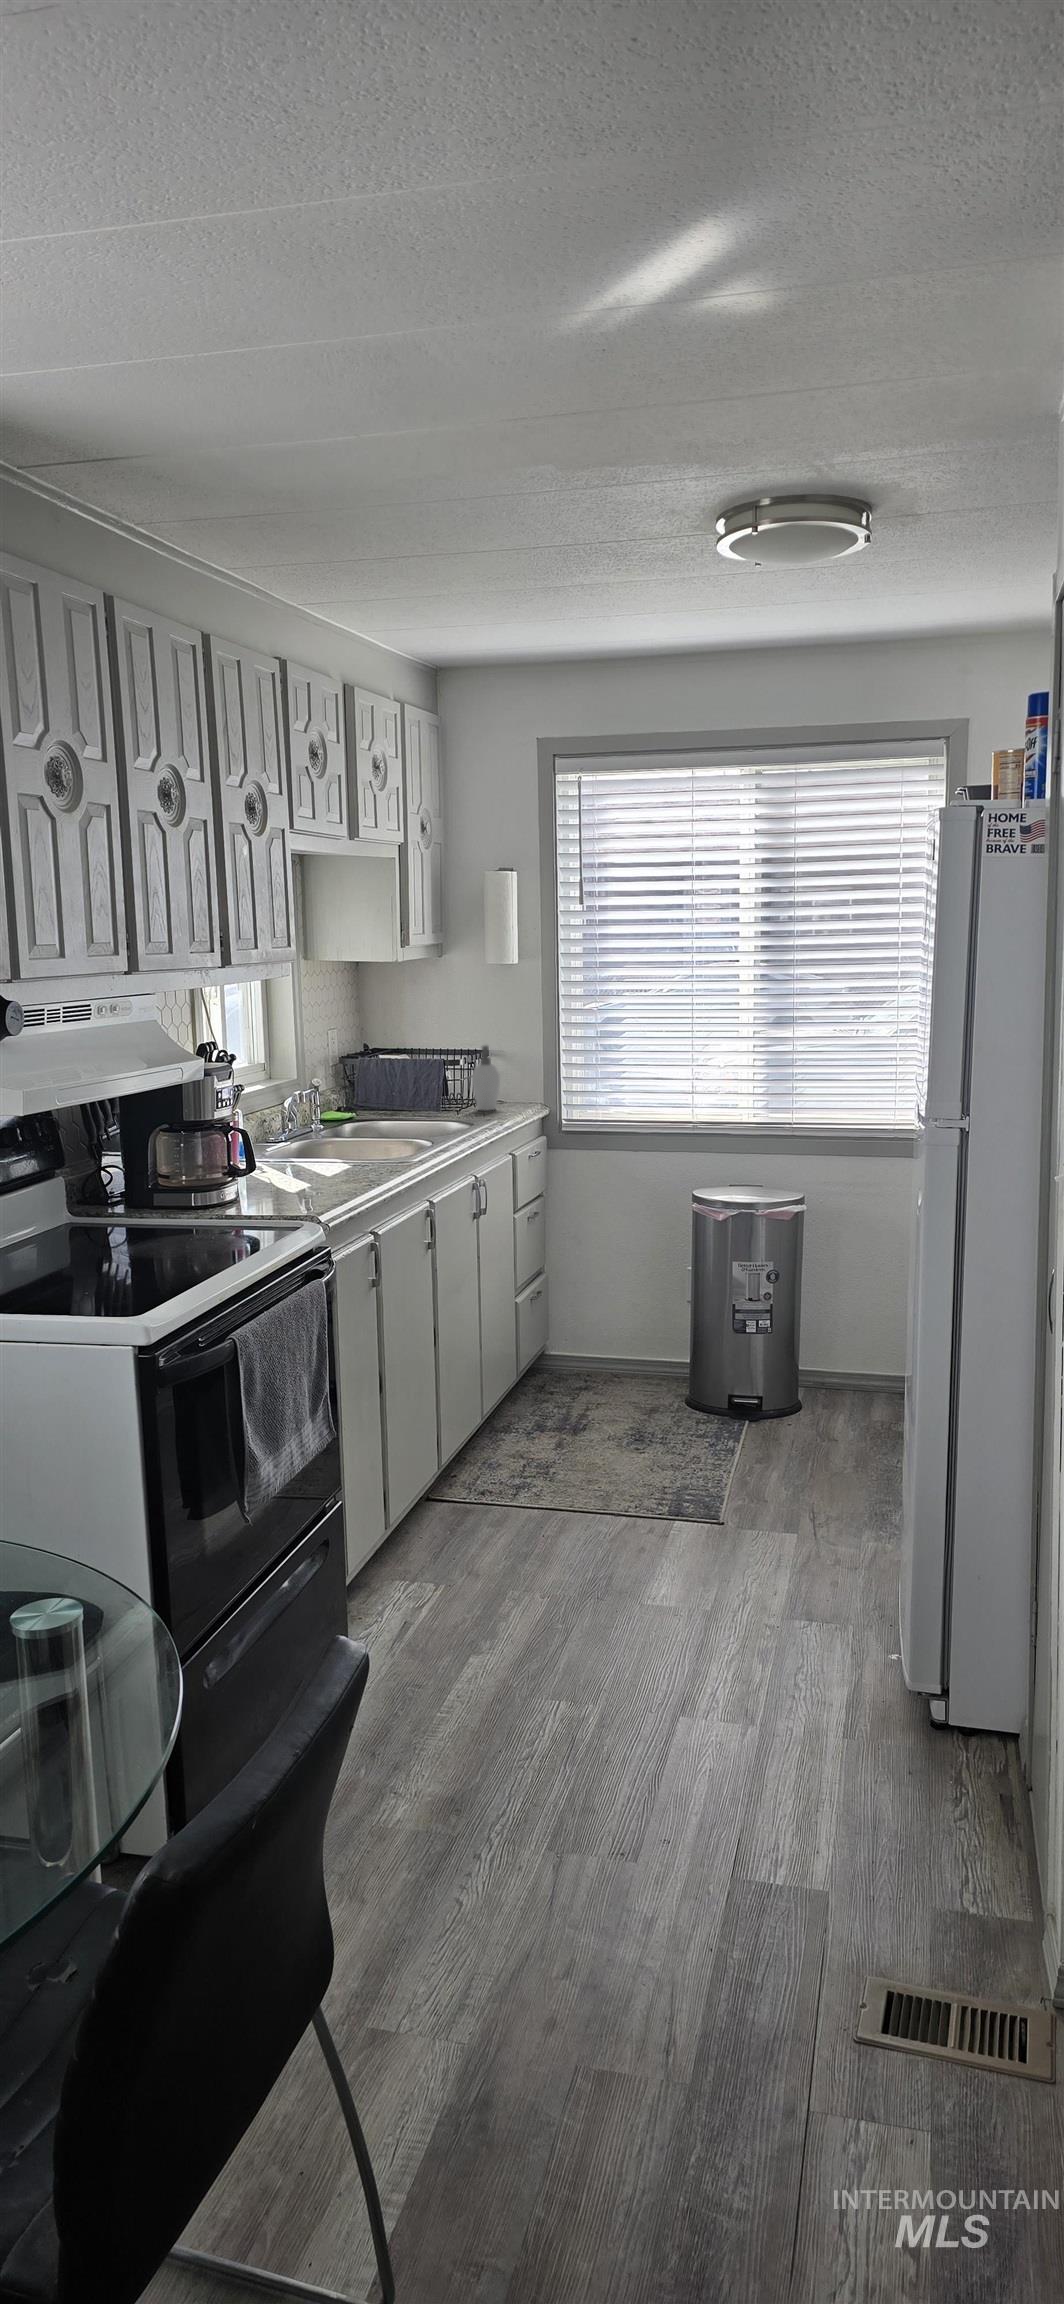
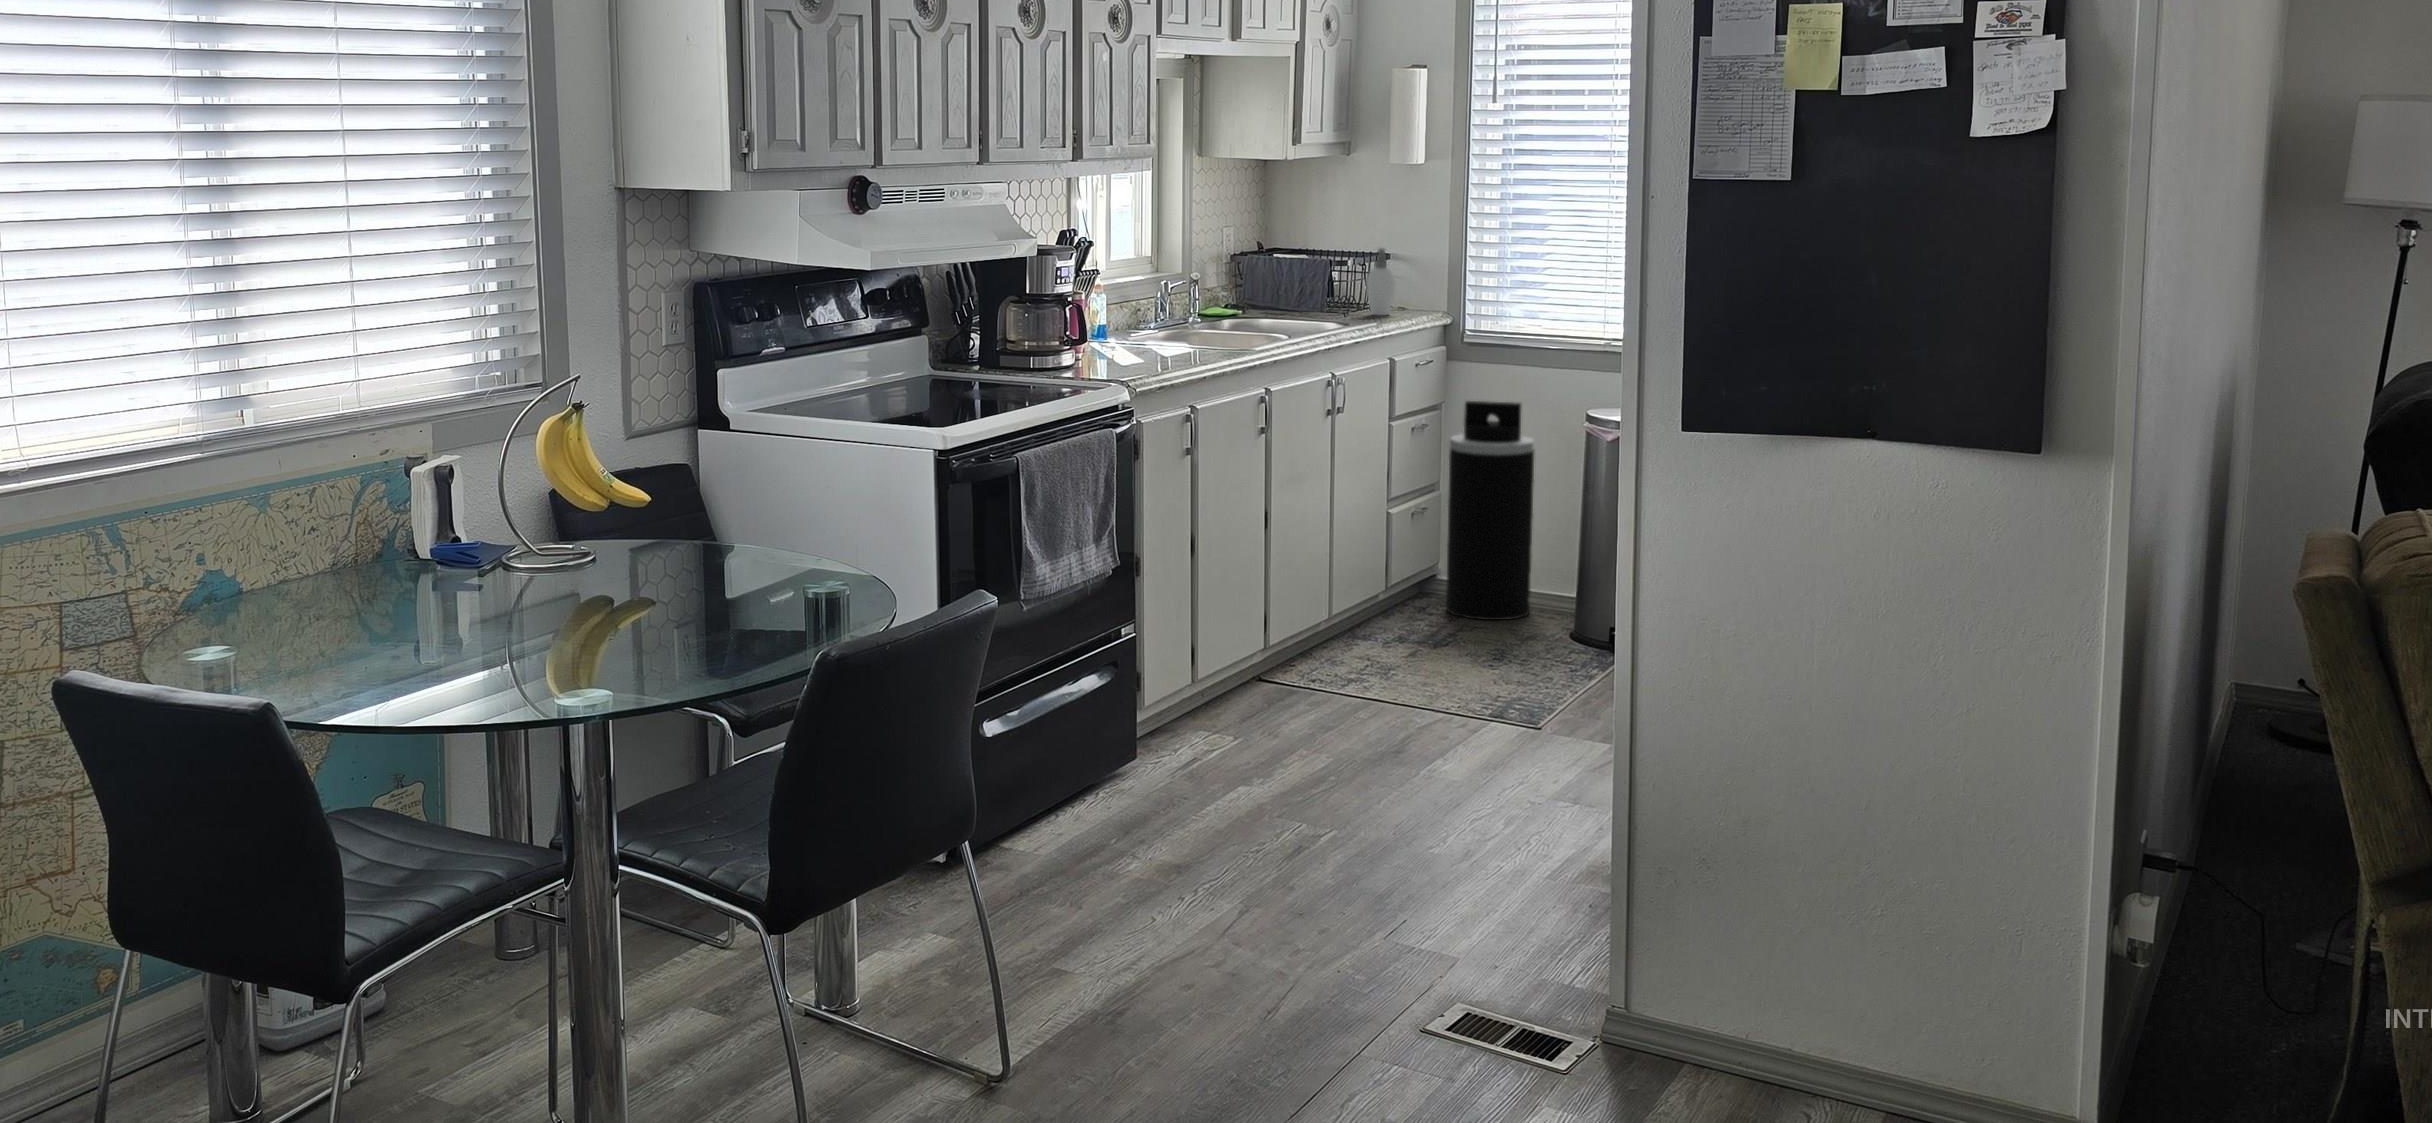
trash can: none [561,1186,641,1395] -> present [1446,401,1534,620]

